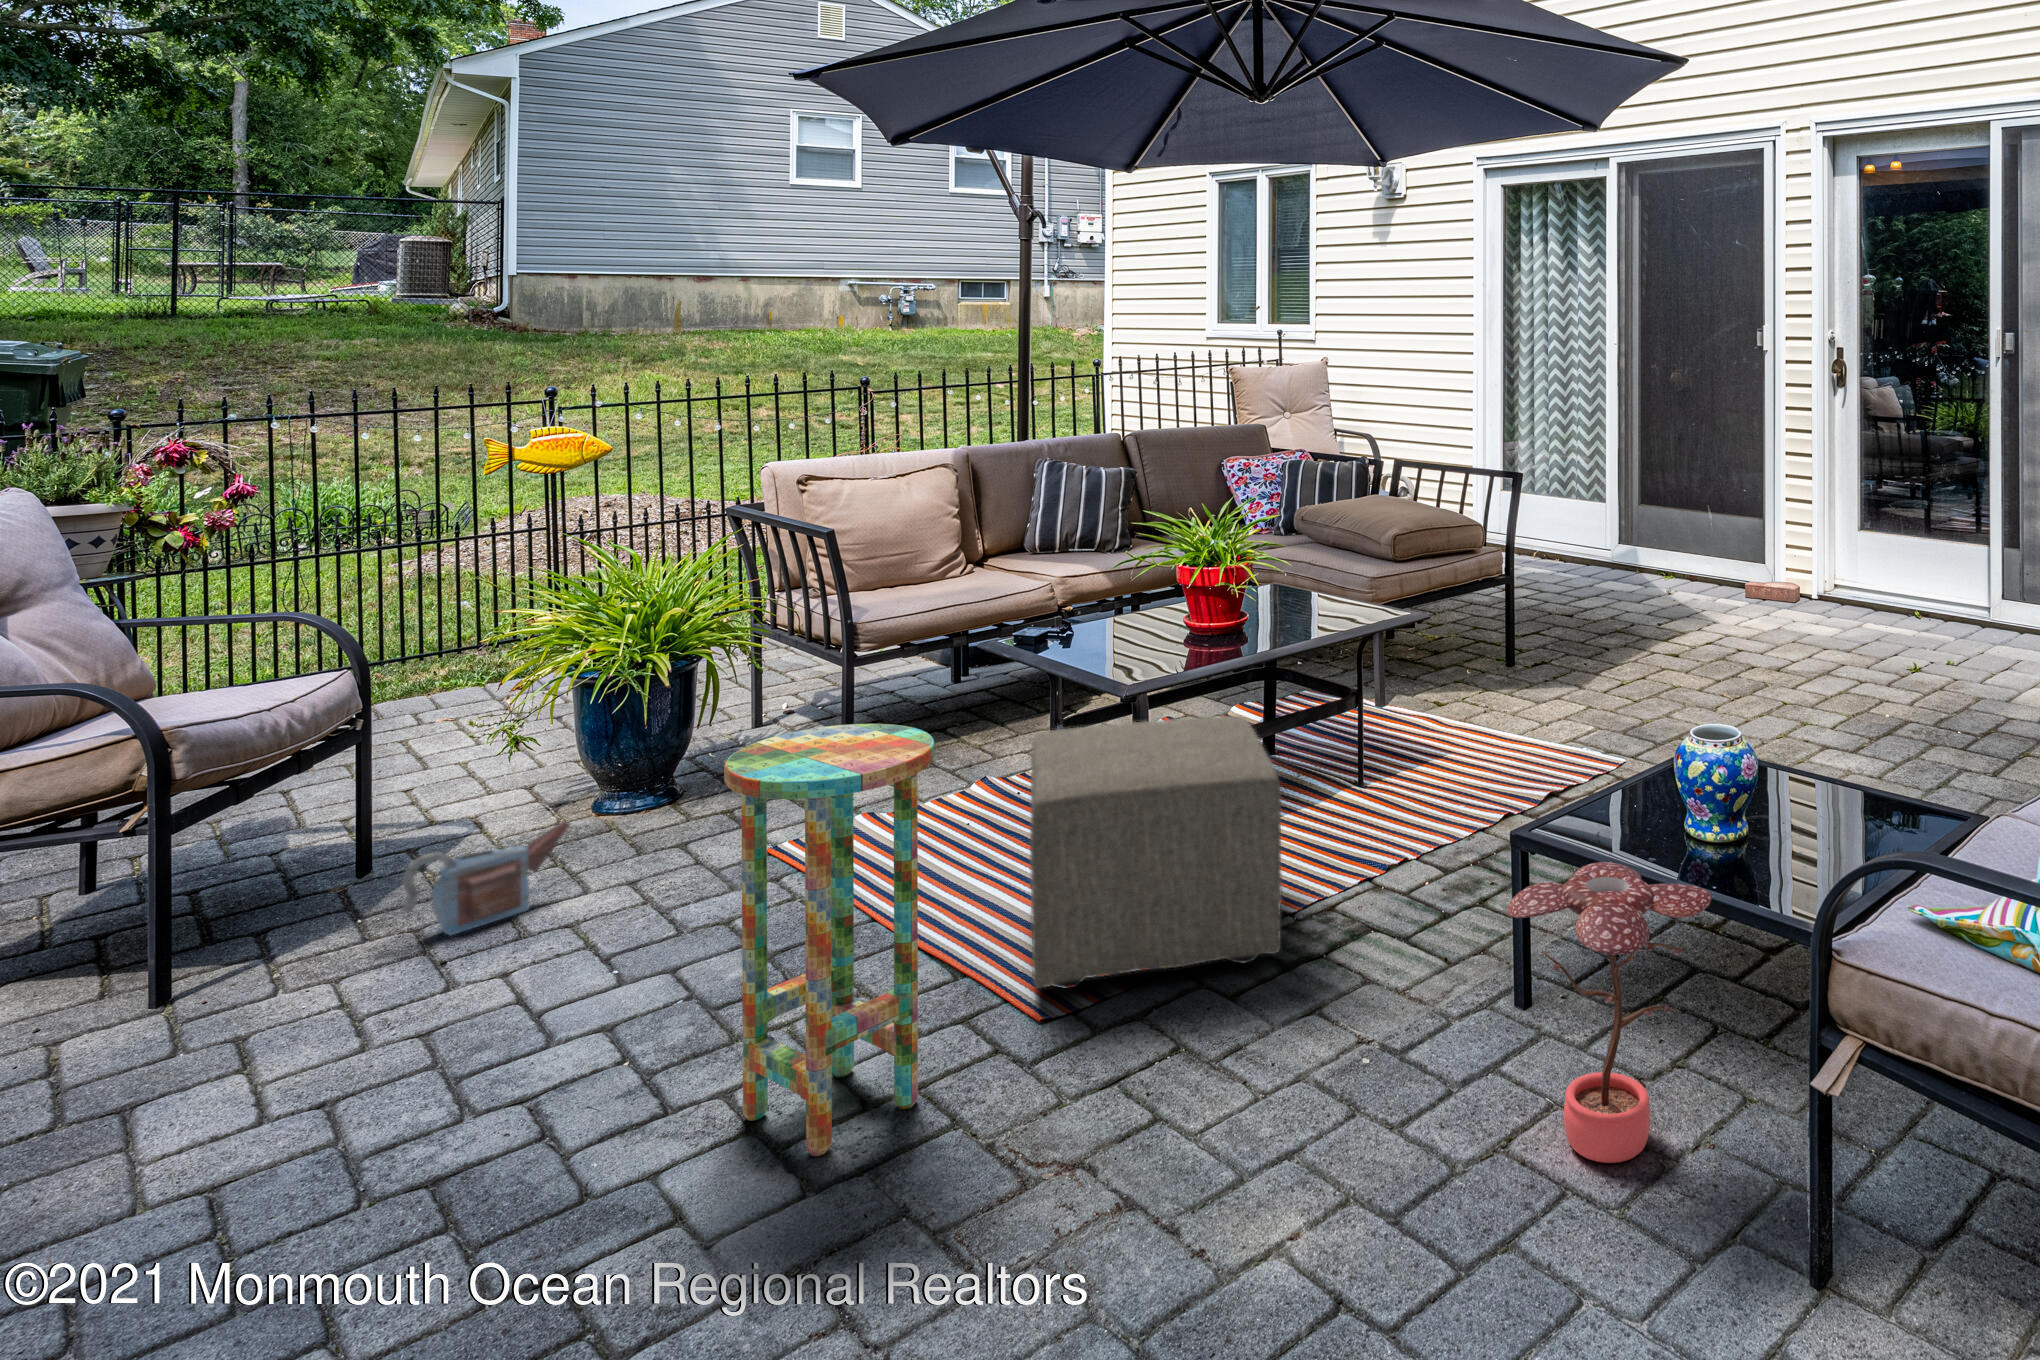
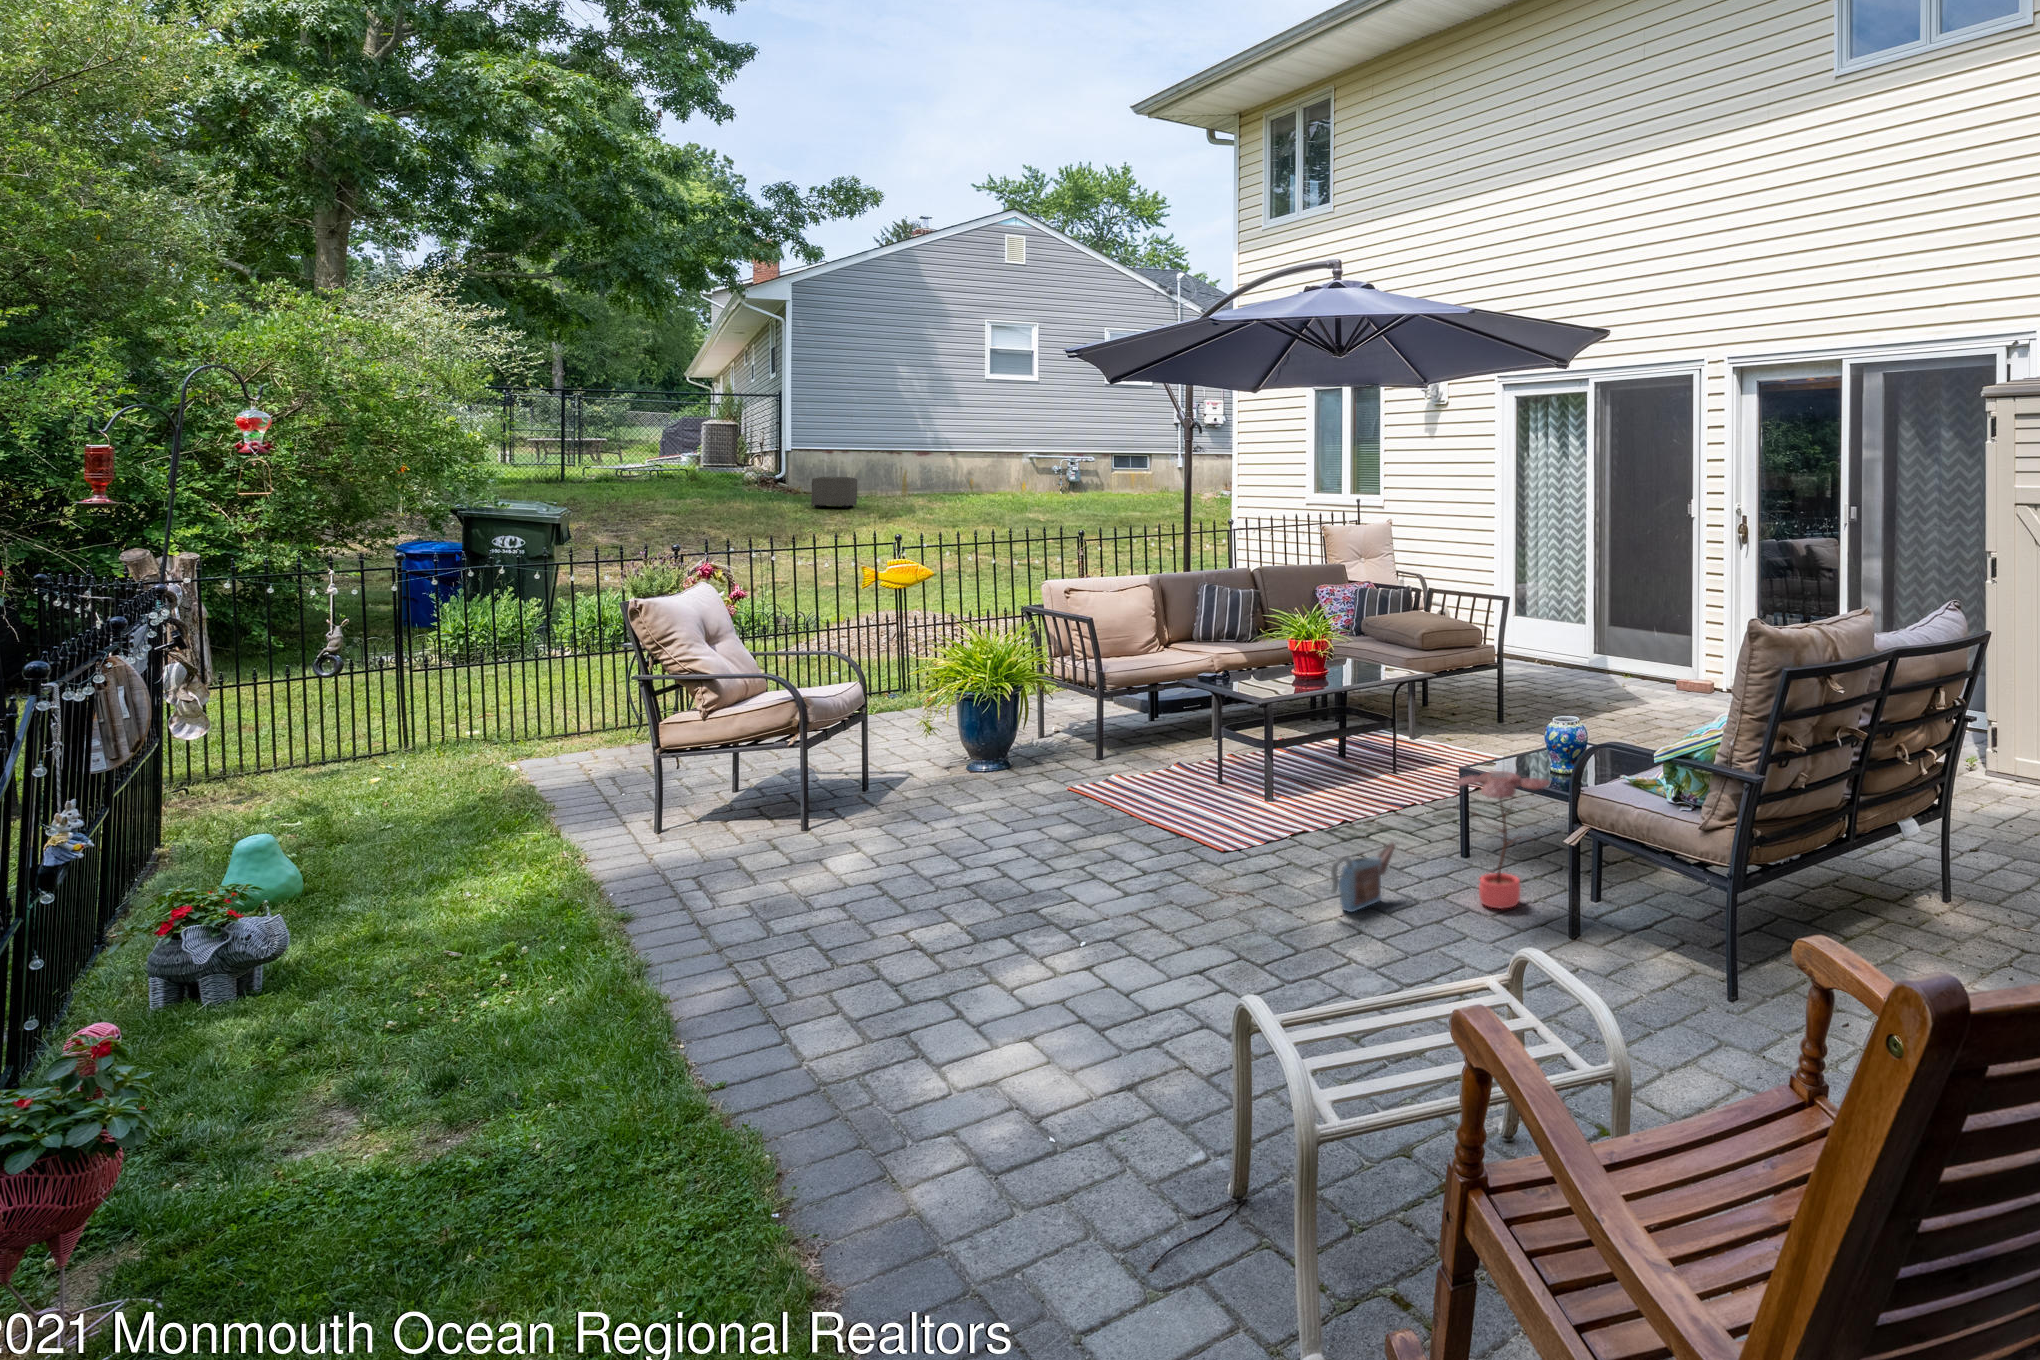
ottoman: present [1030,716,1282,989] -> present [811,477,857,508]
side table: present [724,724,934,1156] -> none [1090,696,1182,891]
watering can: present [402,820,570,935] -> present [1330,843,1395,912]

